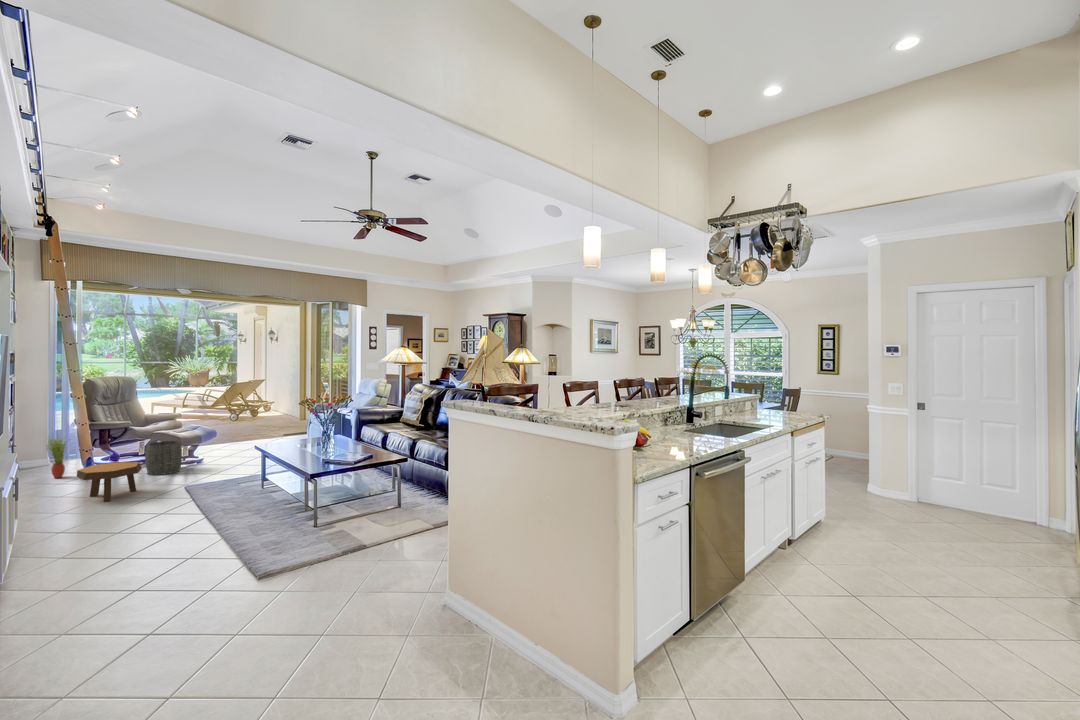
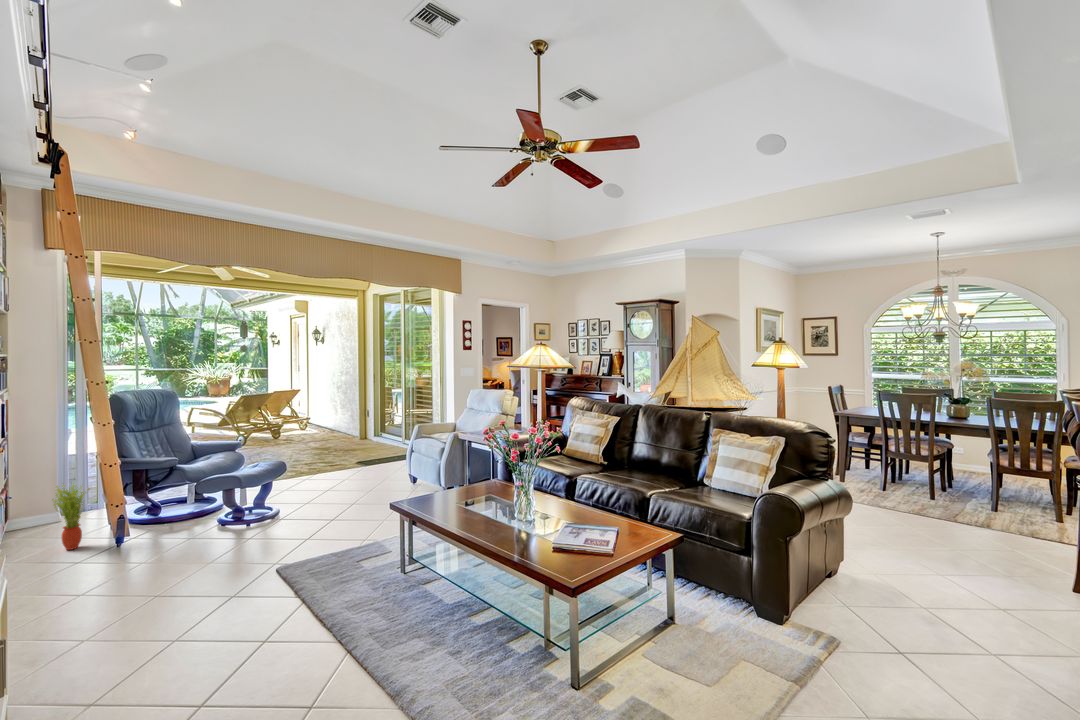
woven basket: present [145,441,182,475] -> none [202,486,254,543]
footstool: present [77,462,142,502] -> none [103,534,206,613]

